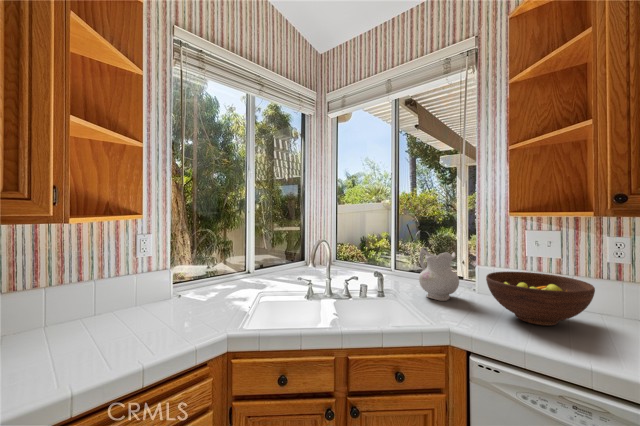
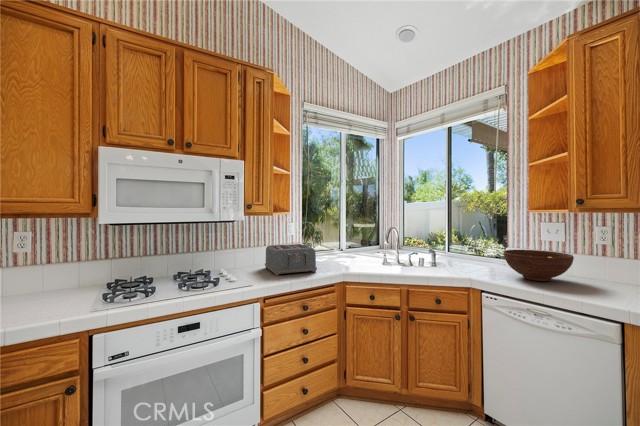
ceramic pitcher: present [419,247,459,301] -> none [461,234,490,269]
toaster: none [81,272,182,347] -> present [265,244,317,276]

